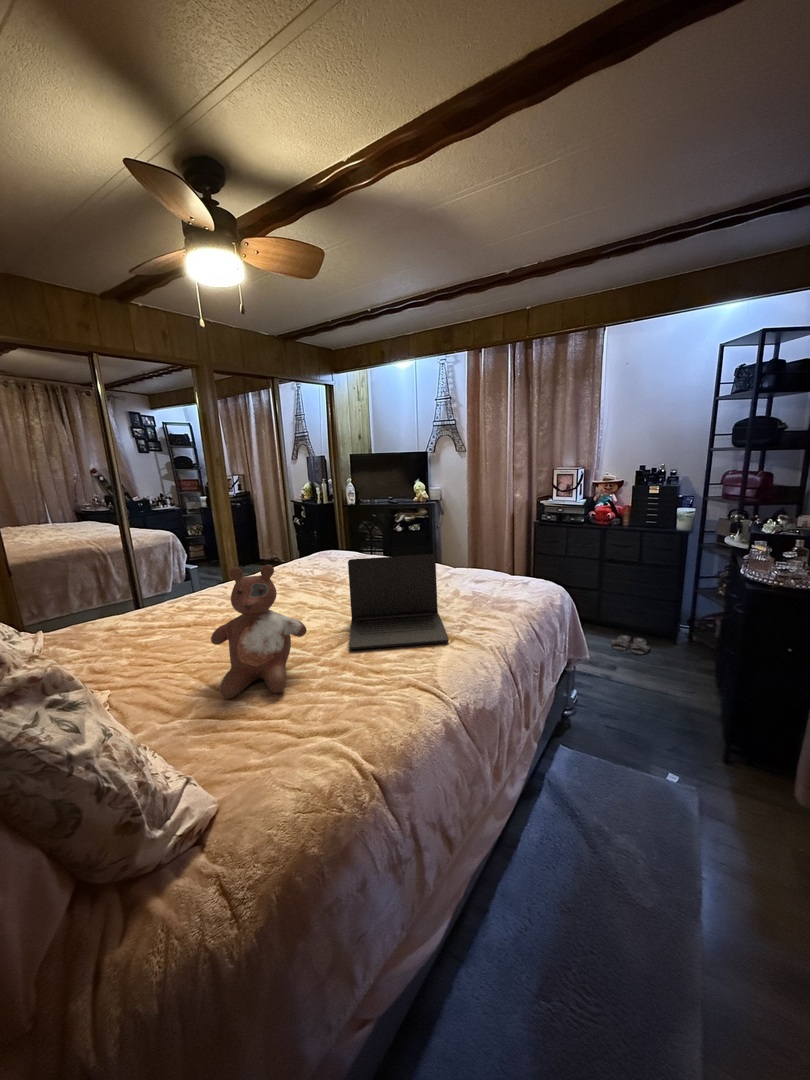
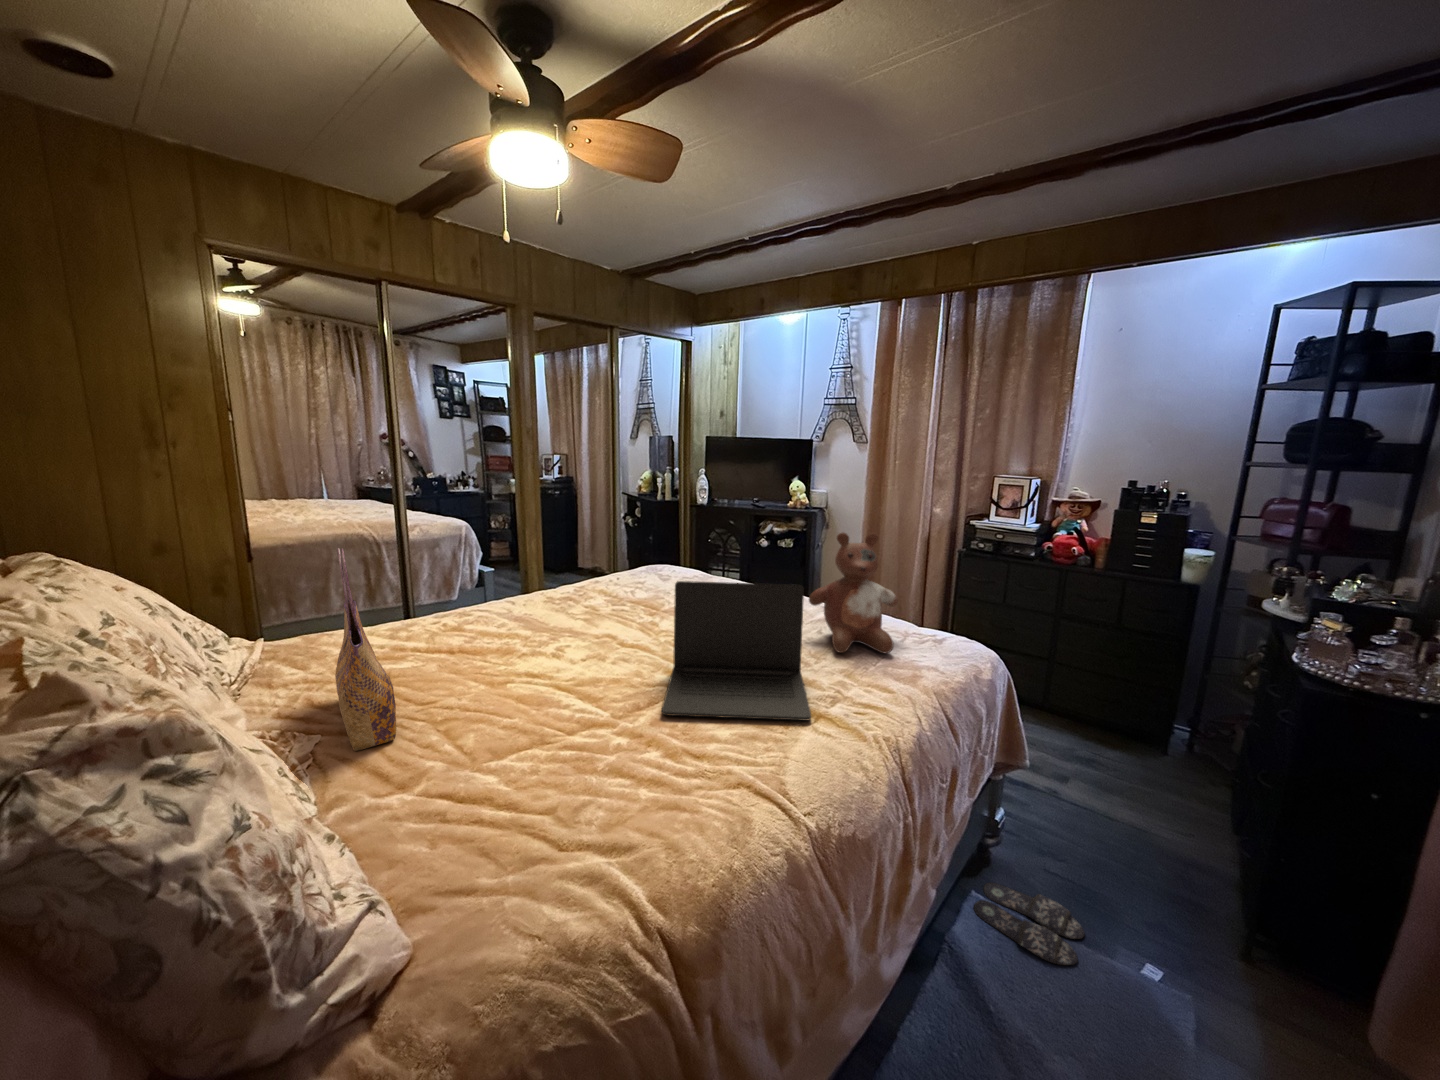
tote bag: none [109,557,167,697] -> present [335,548,396,751]
stuffed bear: present [211,565,307,698] -> present [809,533,898,653]
slippers: present [611,635,650,655] -> present [974,883,1085,965]

